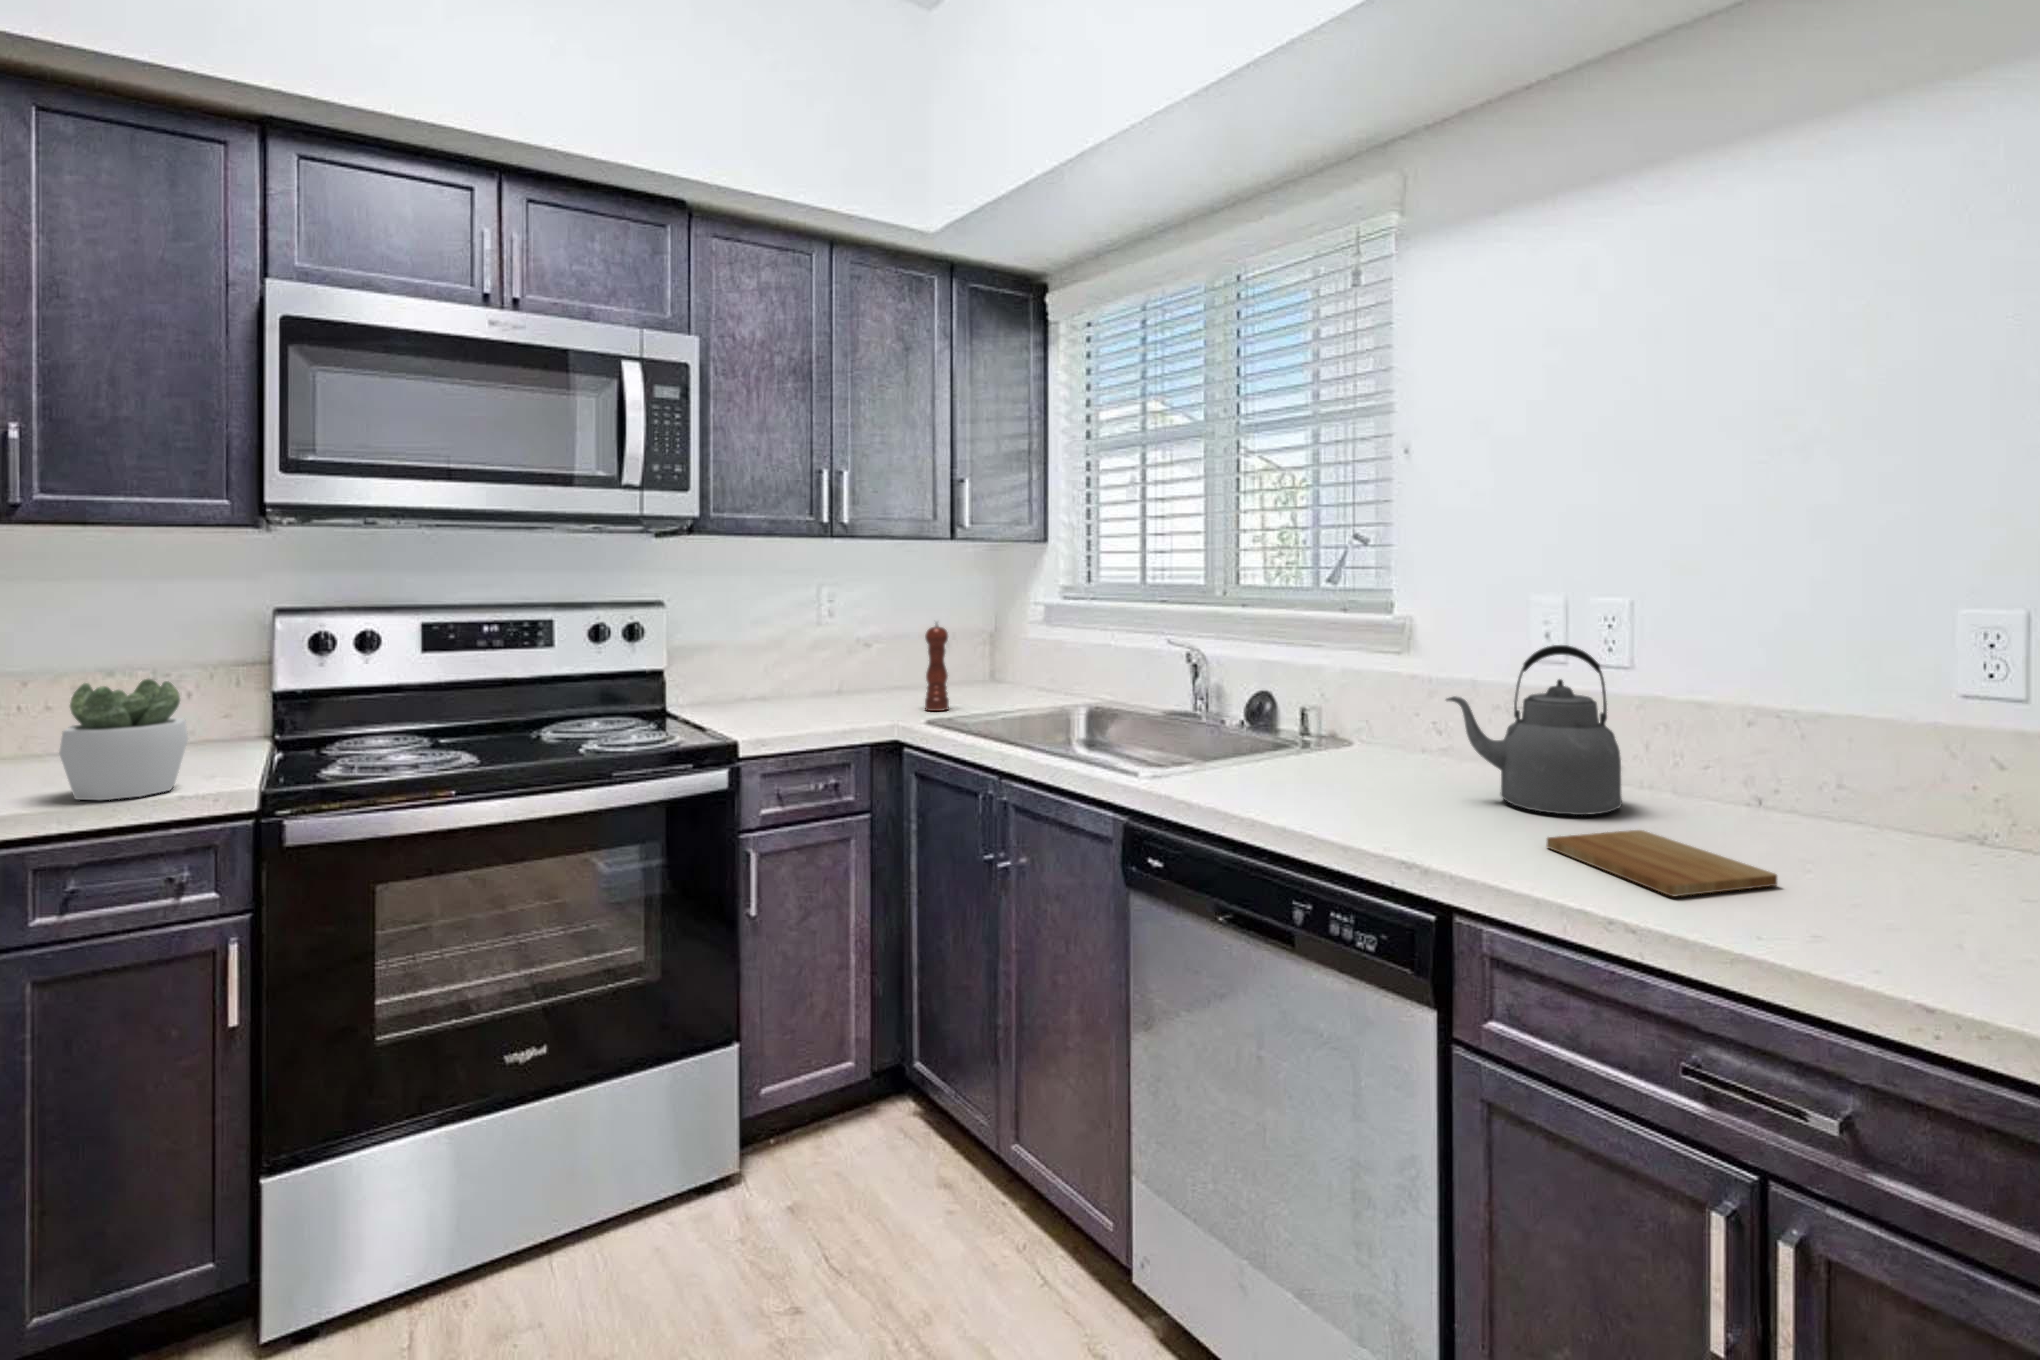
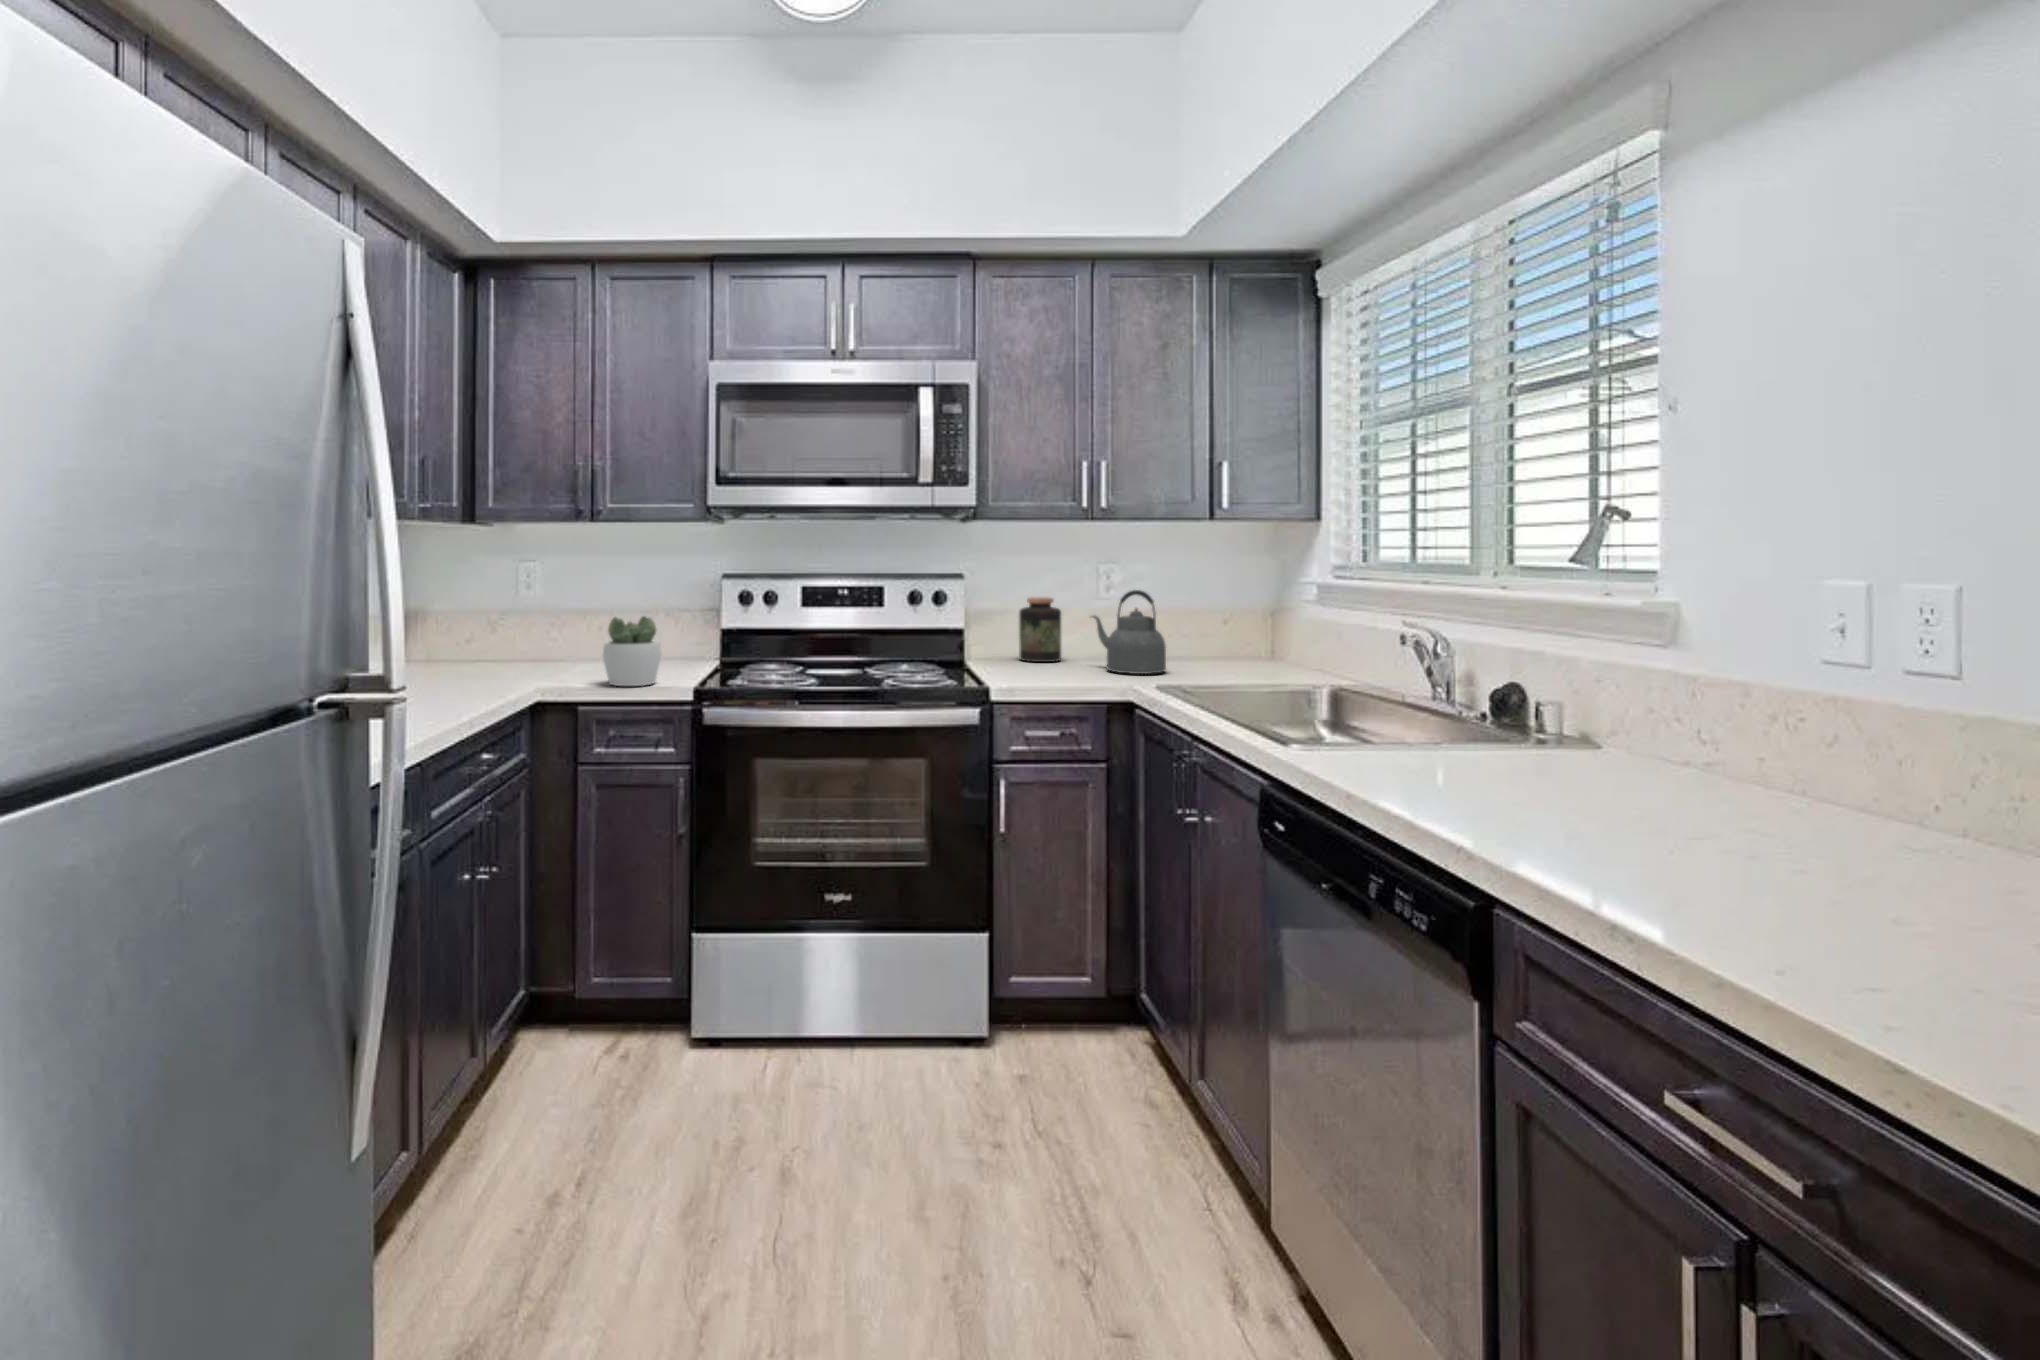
pepper mill: present [925,620,949,711] -> none [1174,597,1197,681]
jar: none [727,625,779,702] -> present [1019,597,1061,662]
kettle: present [1446,645,1622,815] -> present [1092,590,1166,674]
cutting board: present [1547,830,1777,896] -> none [1637,846,1904,937]

